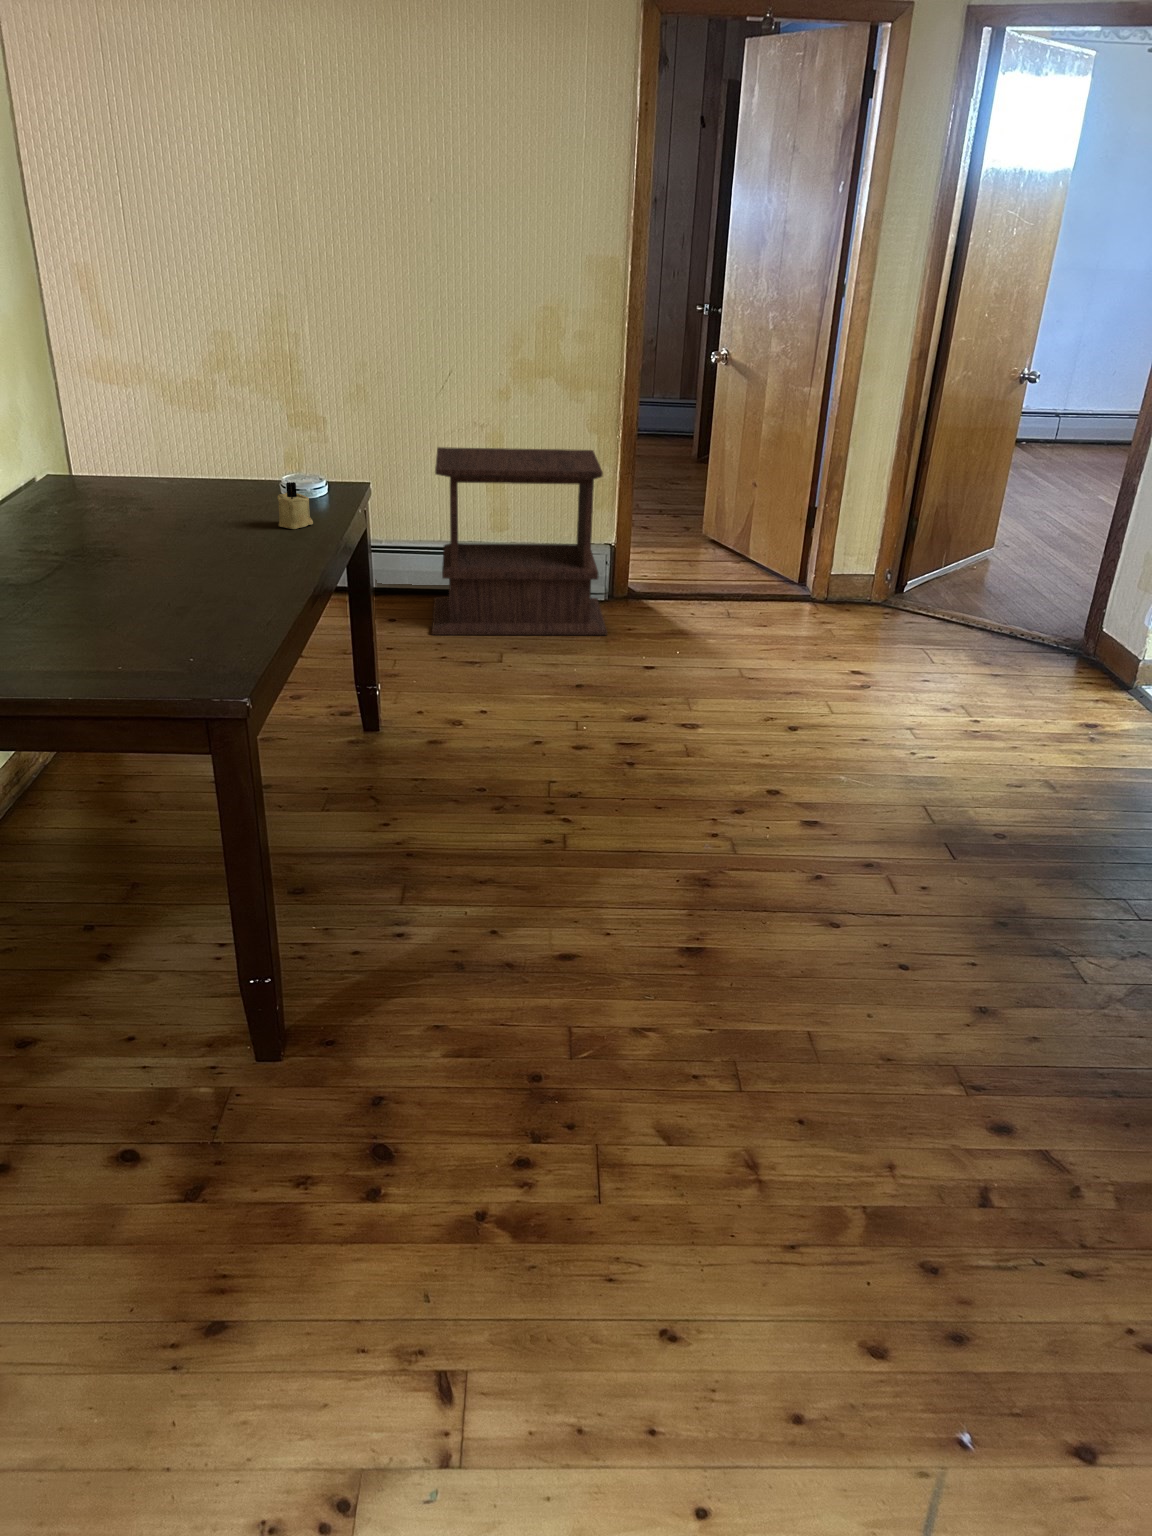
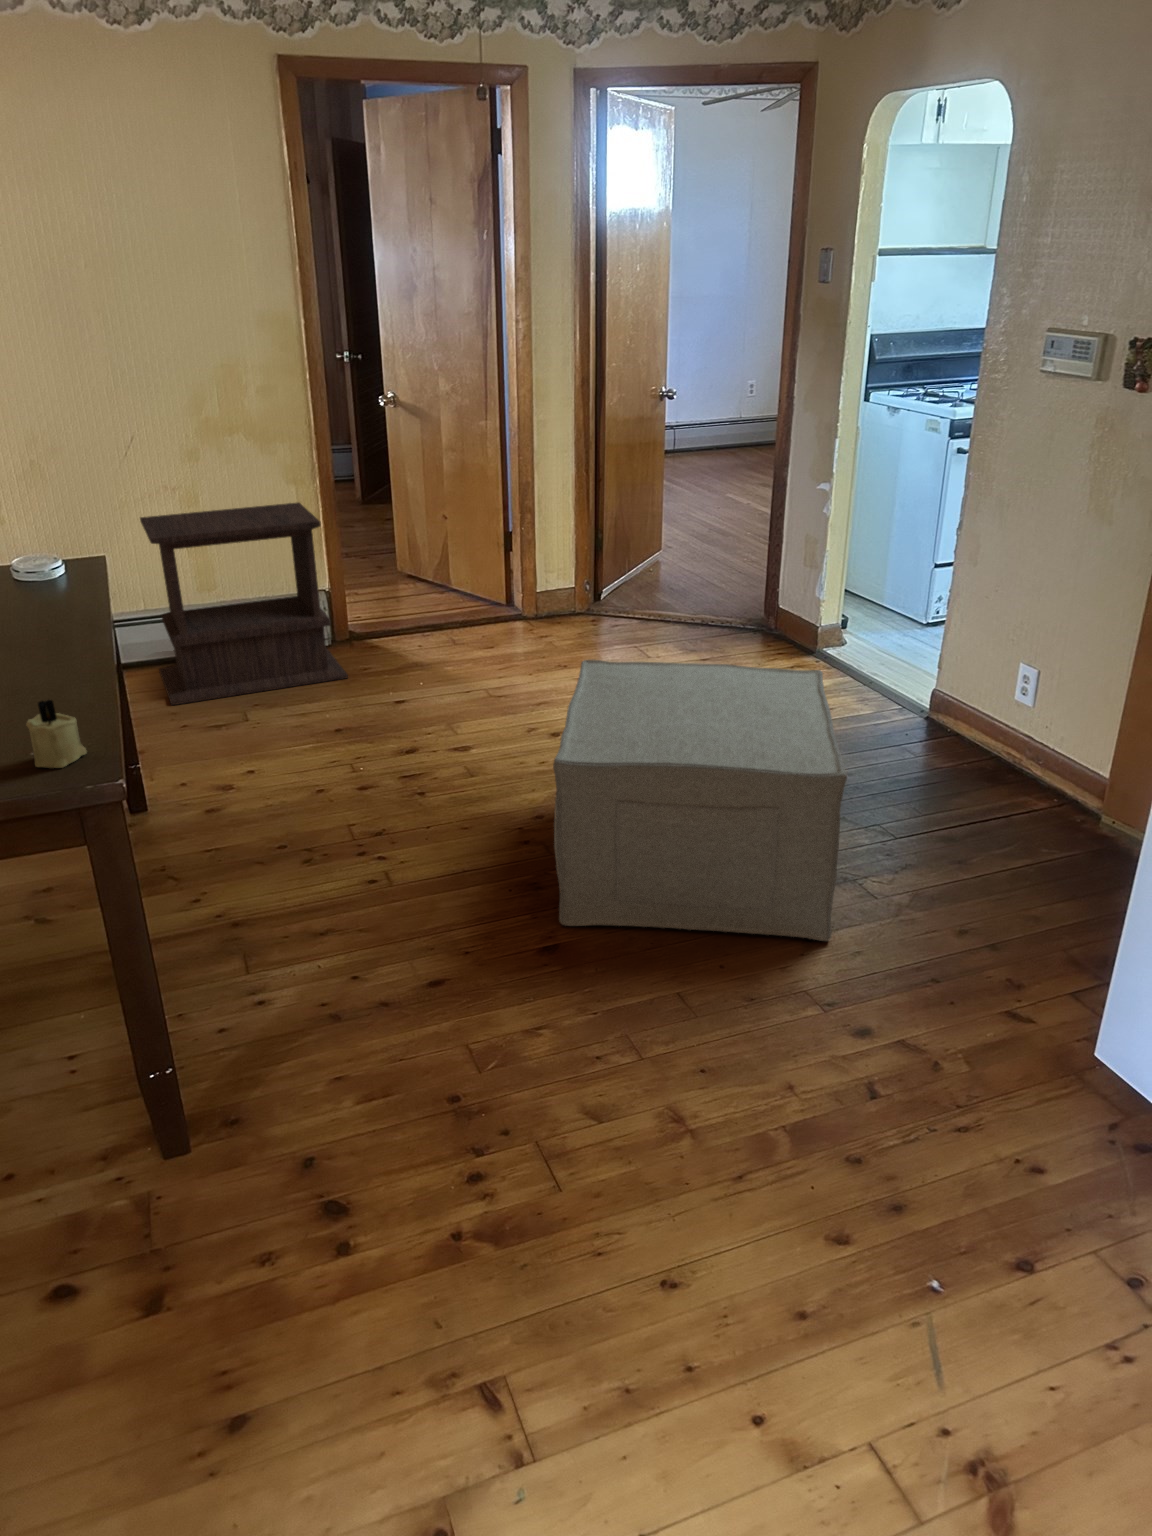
candle: present [277,482,313,529] -> present [26,700,87,768]
ottoman: none [714,656,1085,1020] -> present [553,660,847,941]

